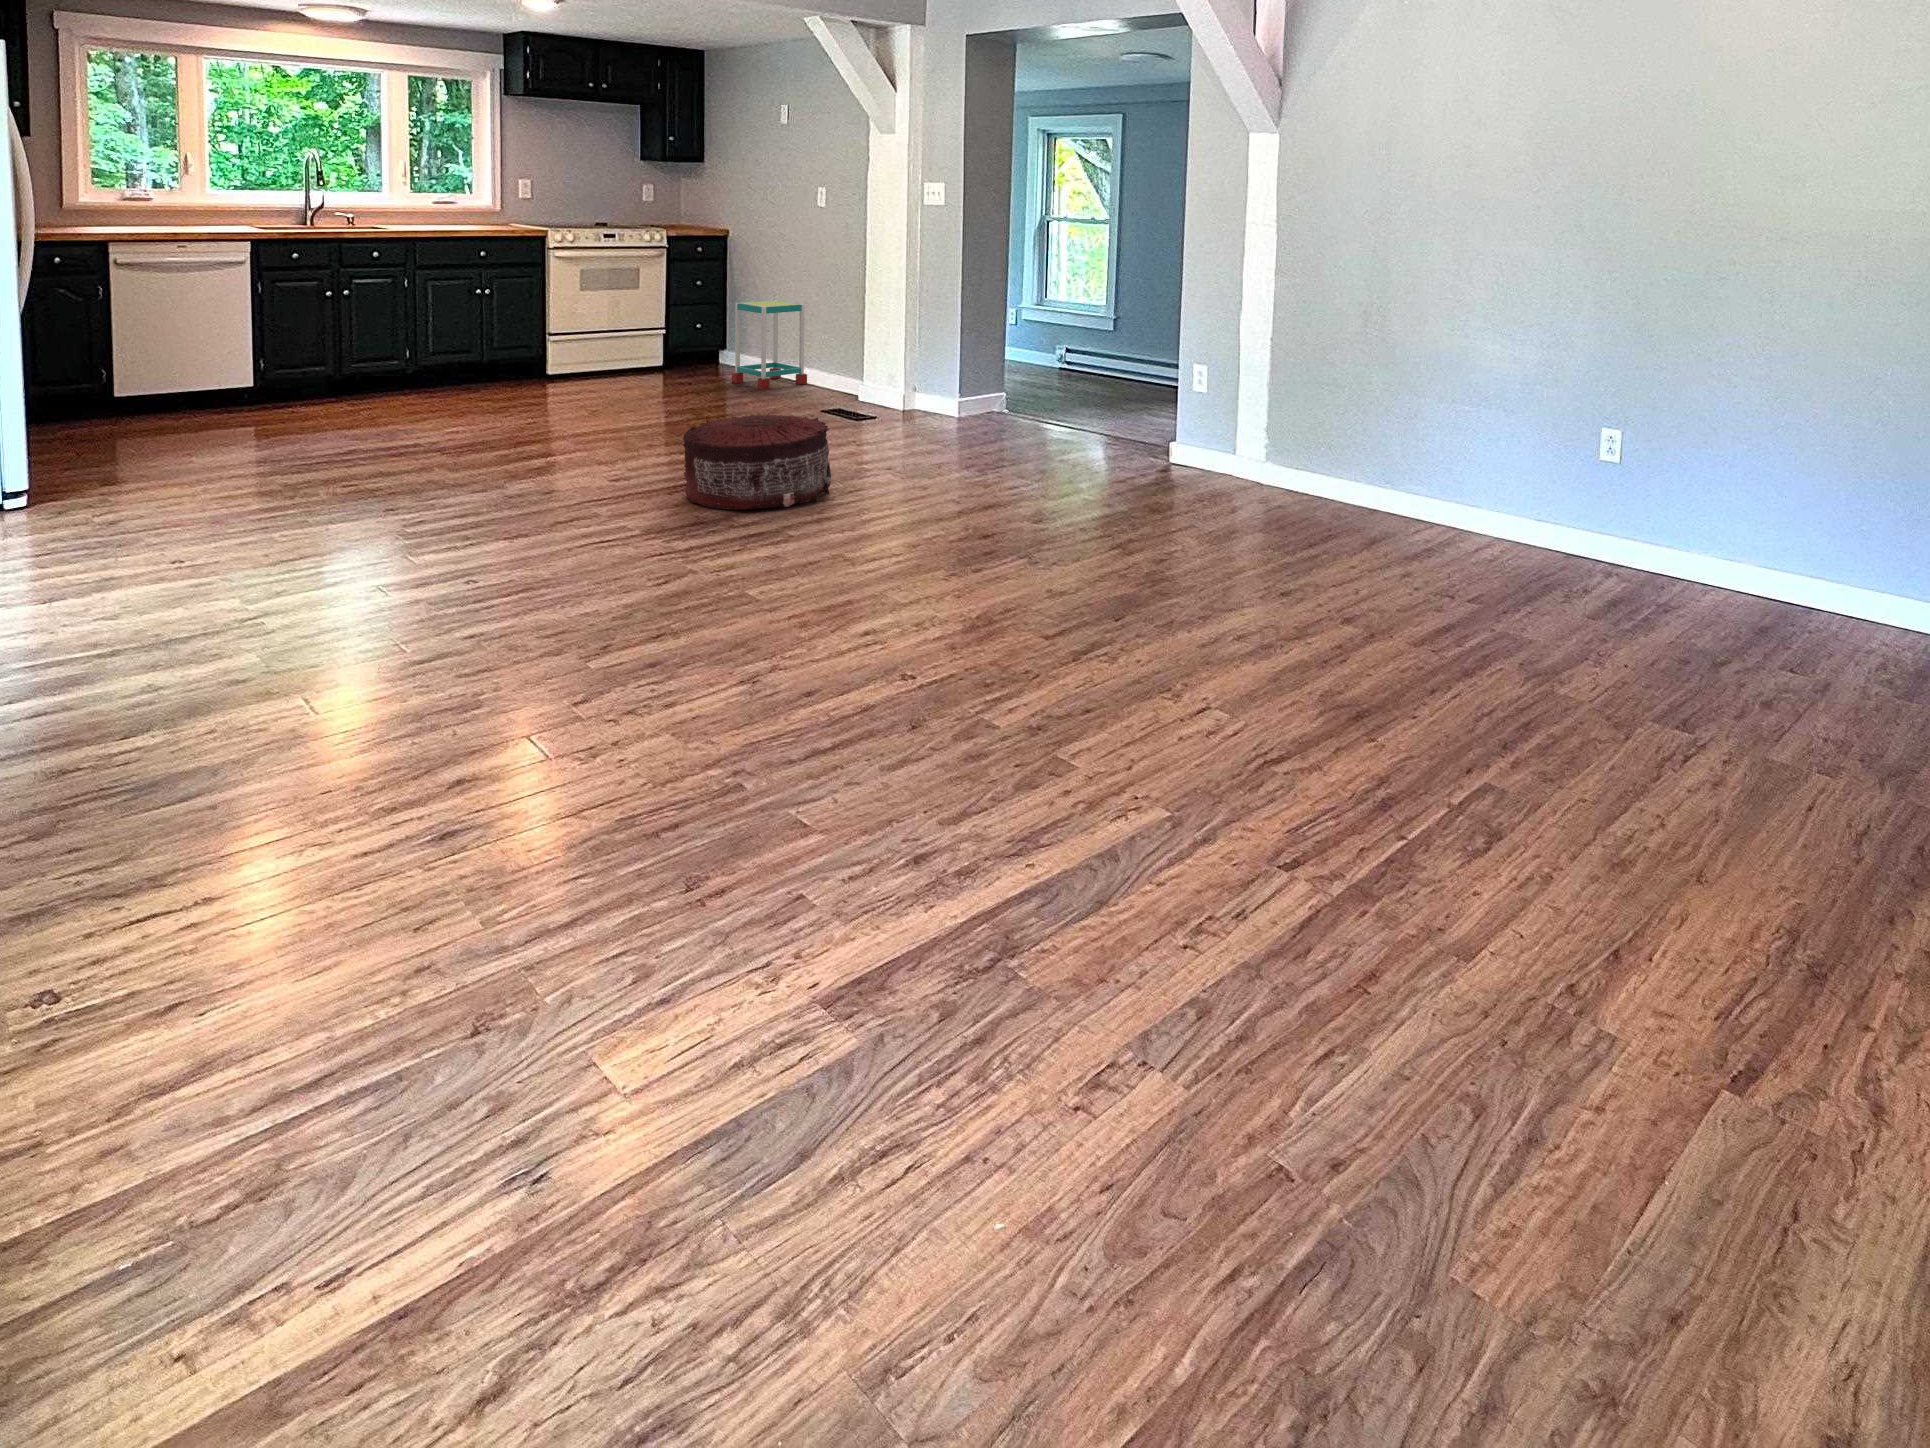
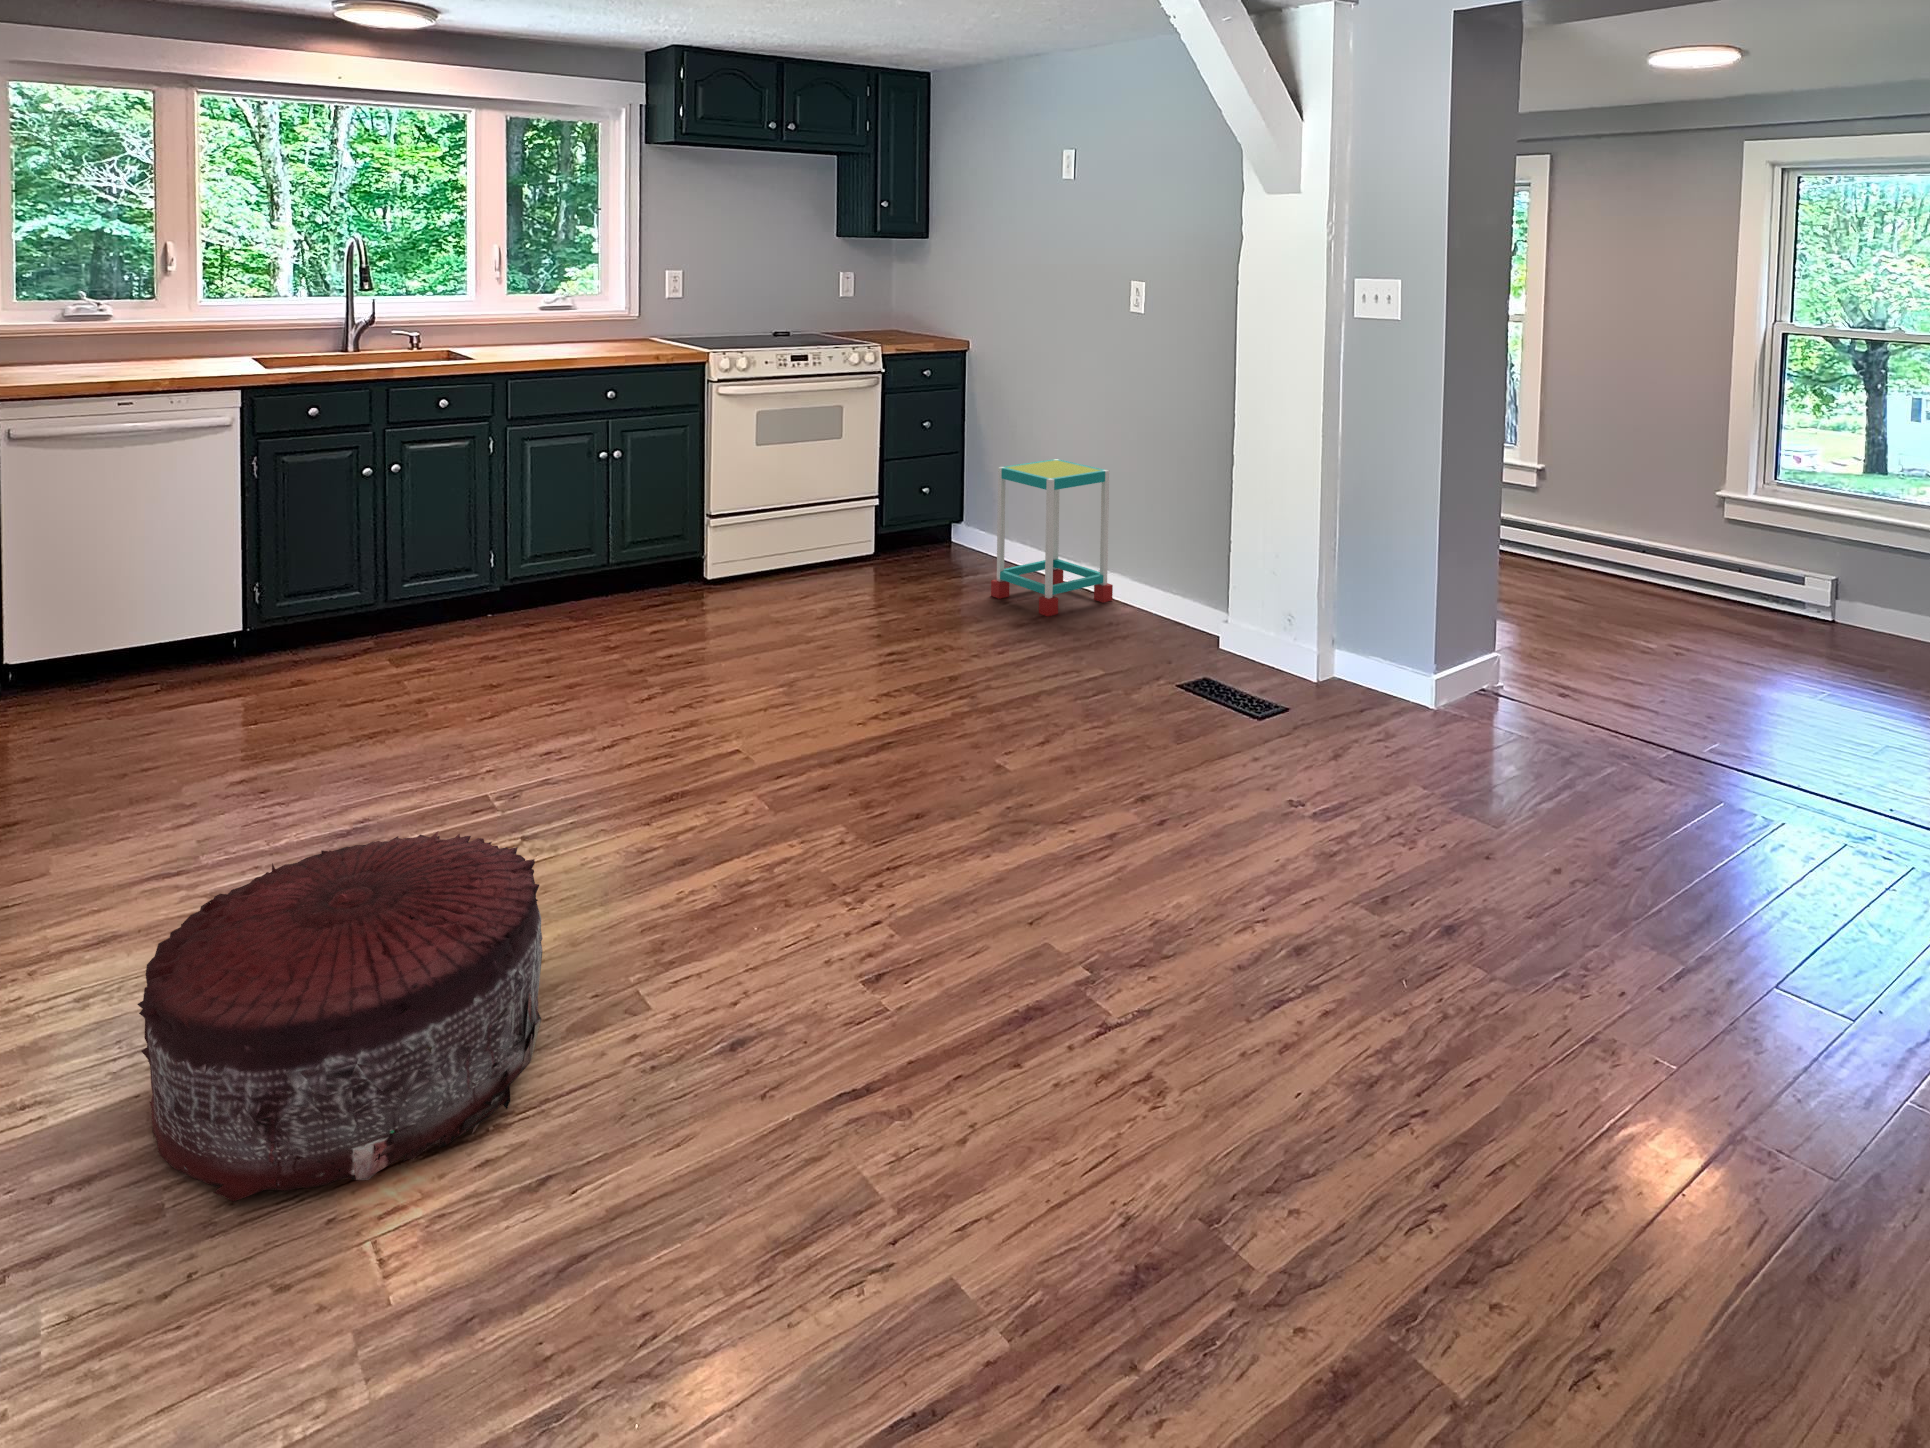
pouf: present [683,413,831,510] -> present [137,832,542,1201]

